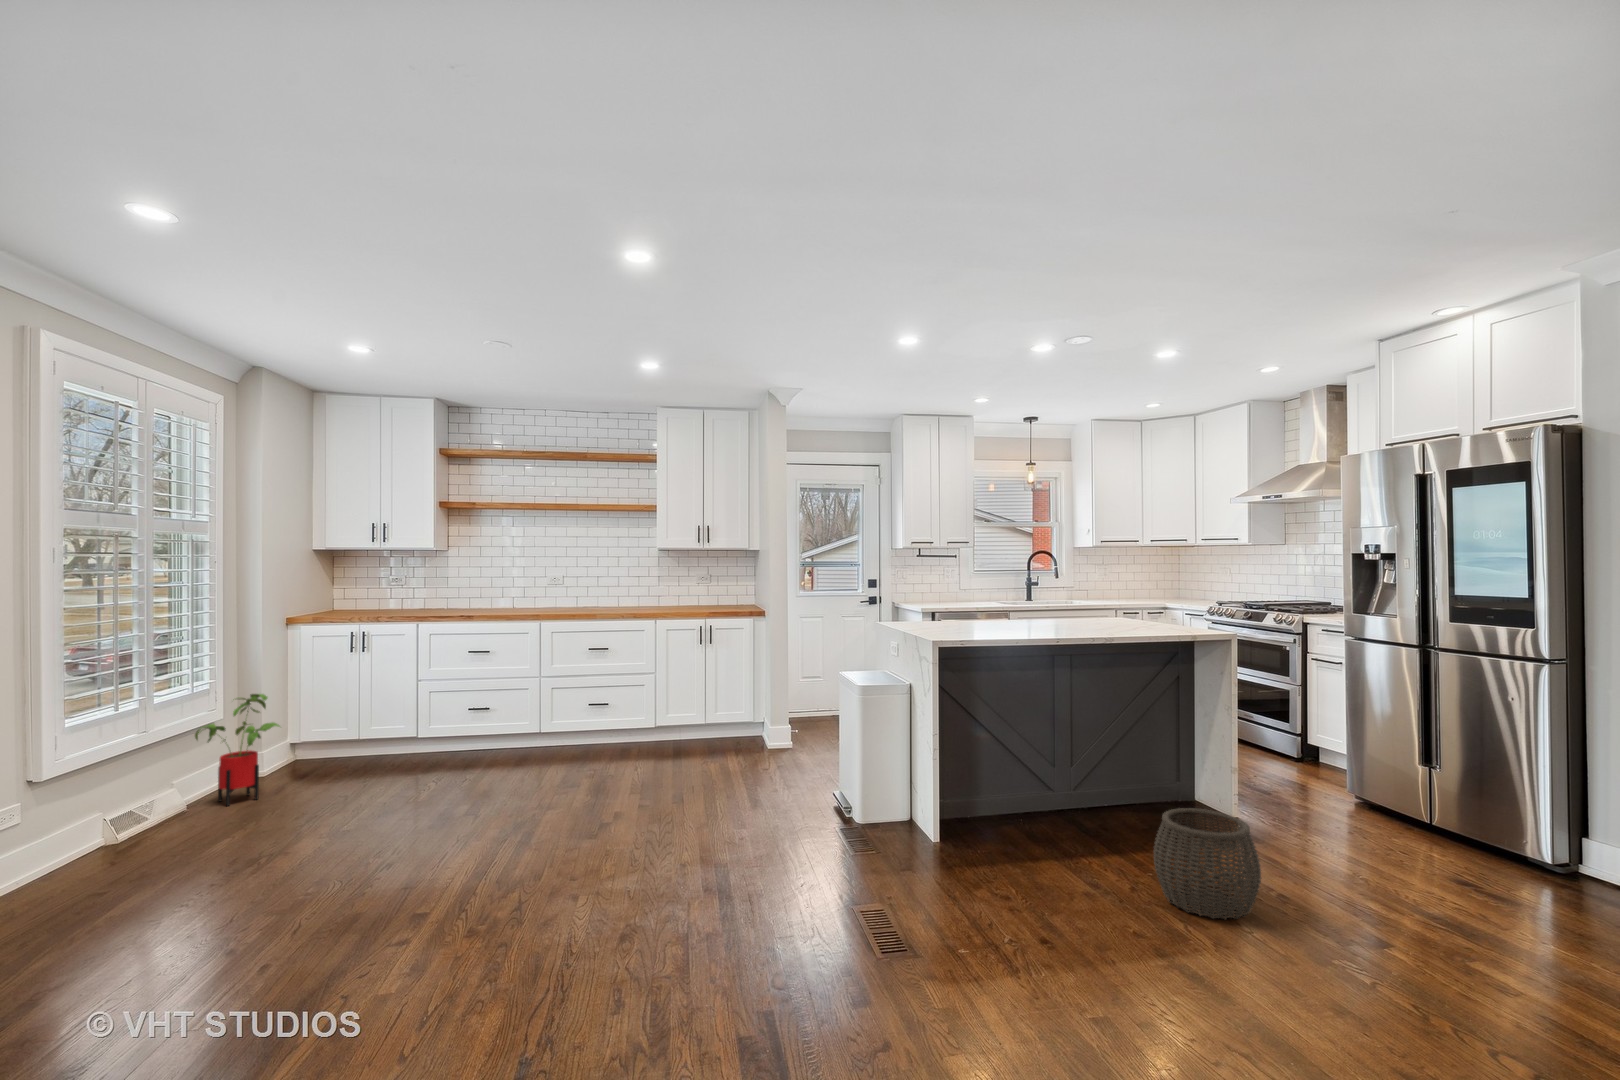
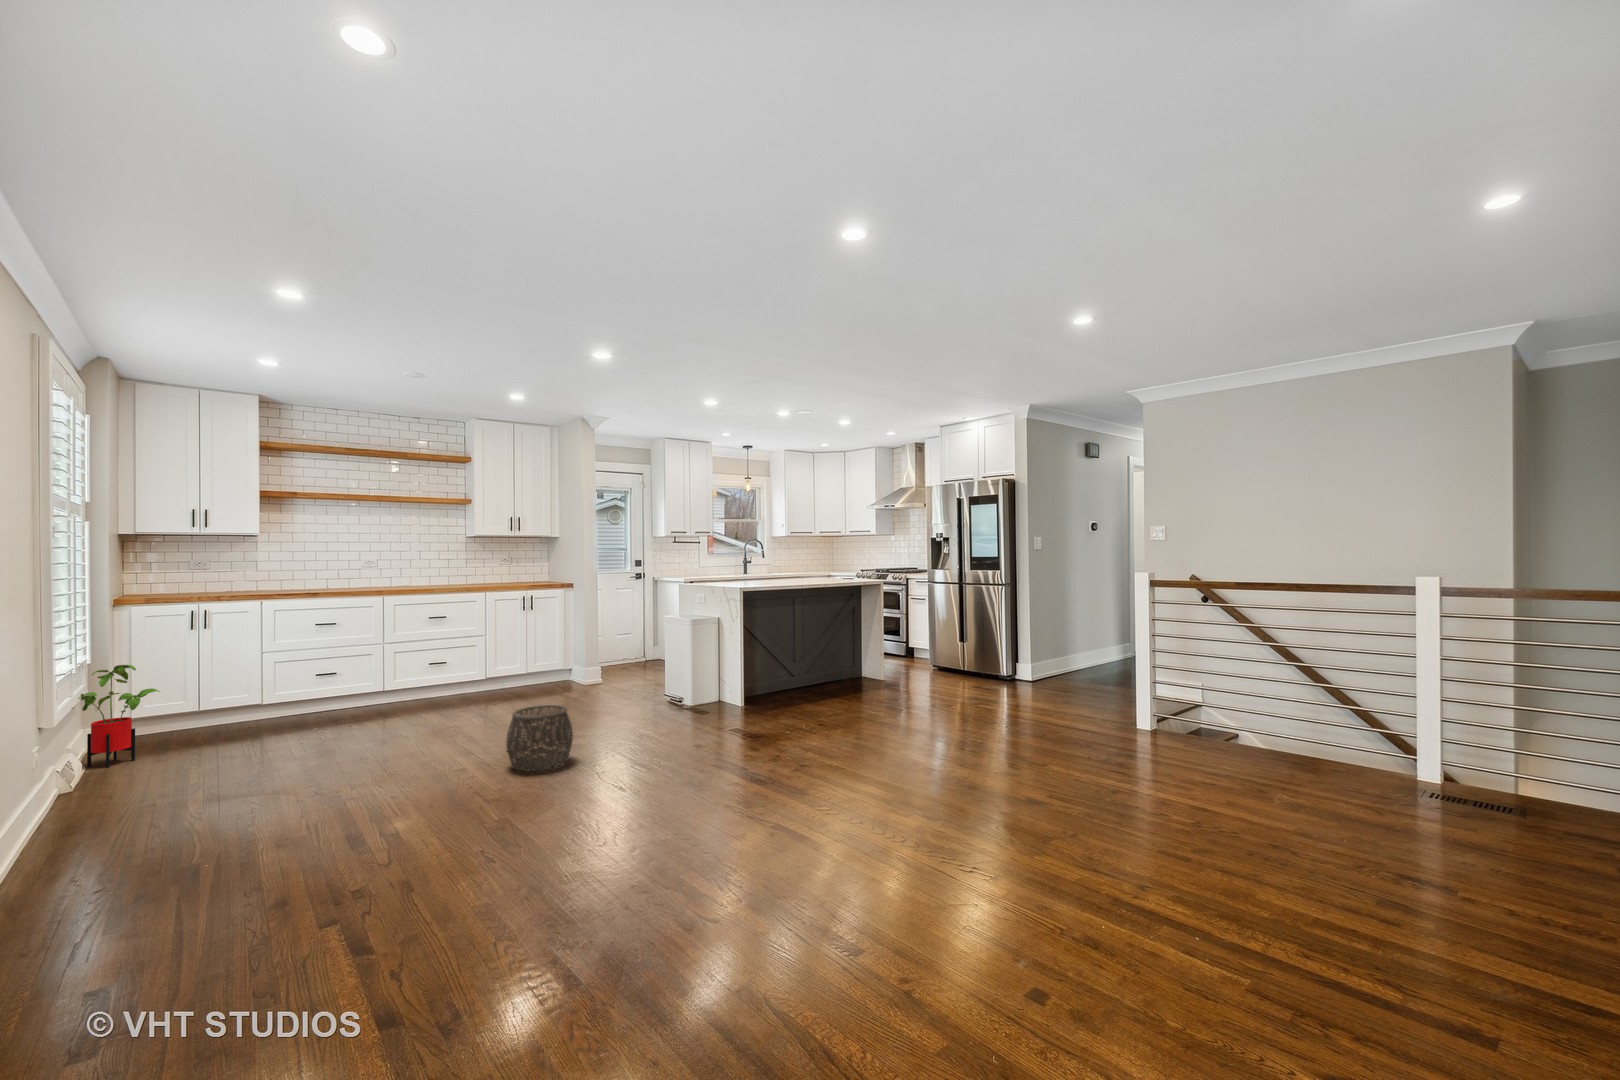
woven basket: present [1154,808,1261,919] -> present [506,705,573,772]

